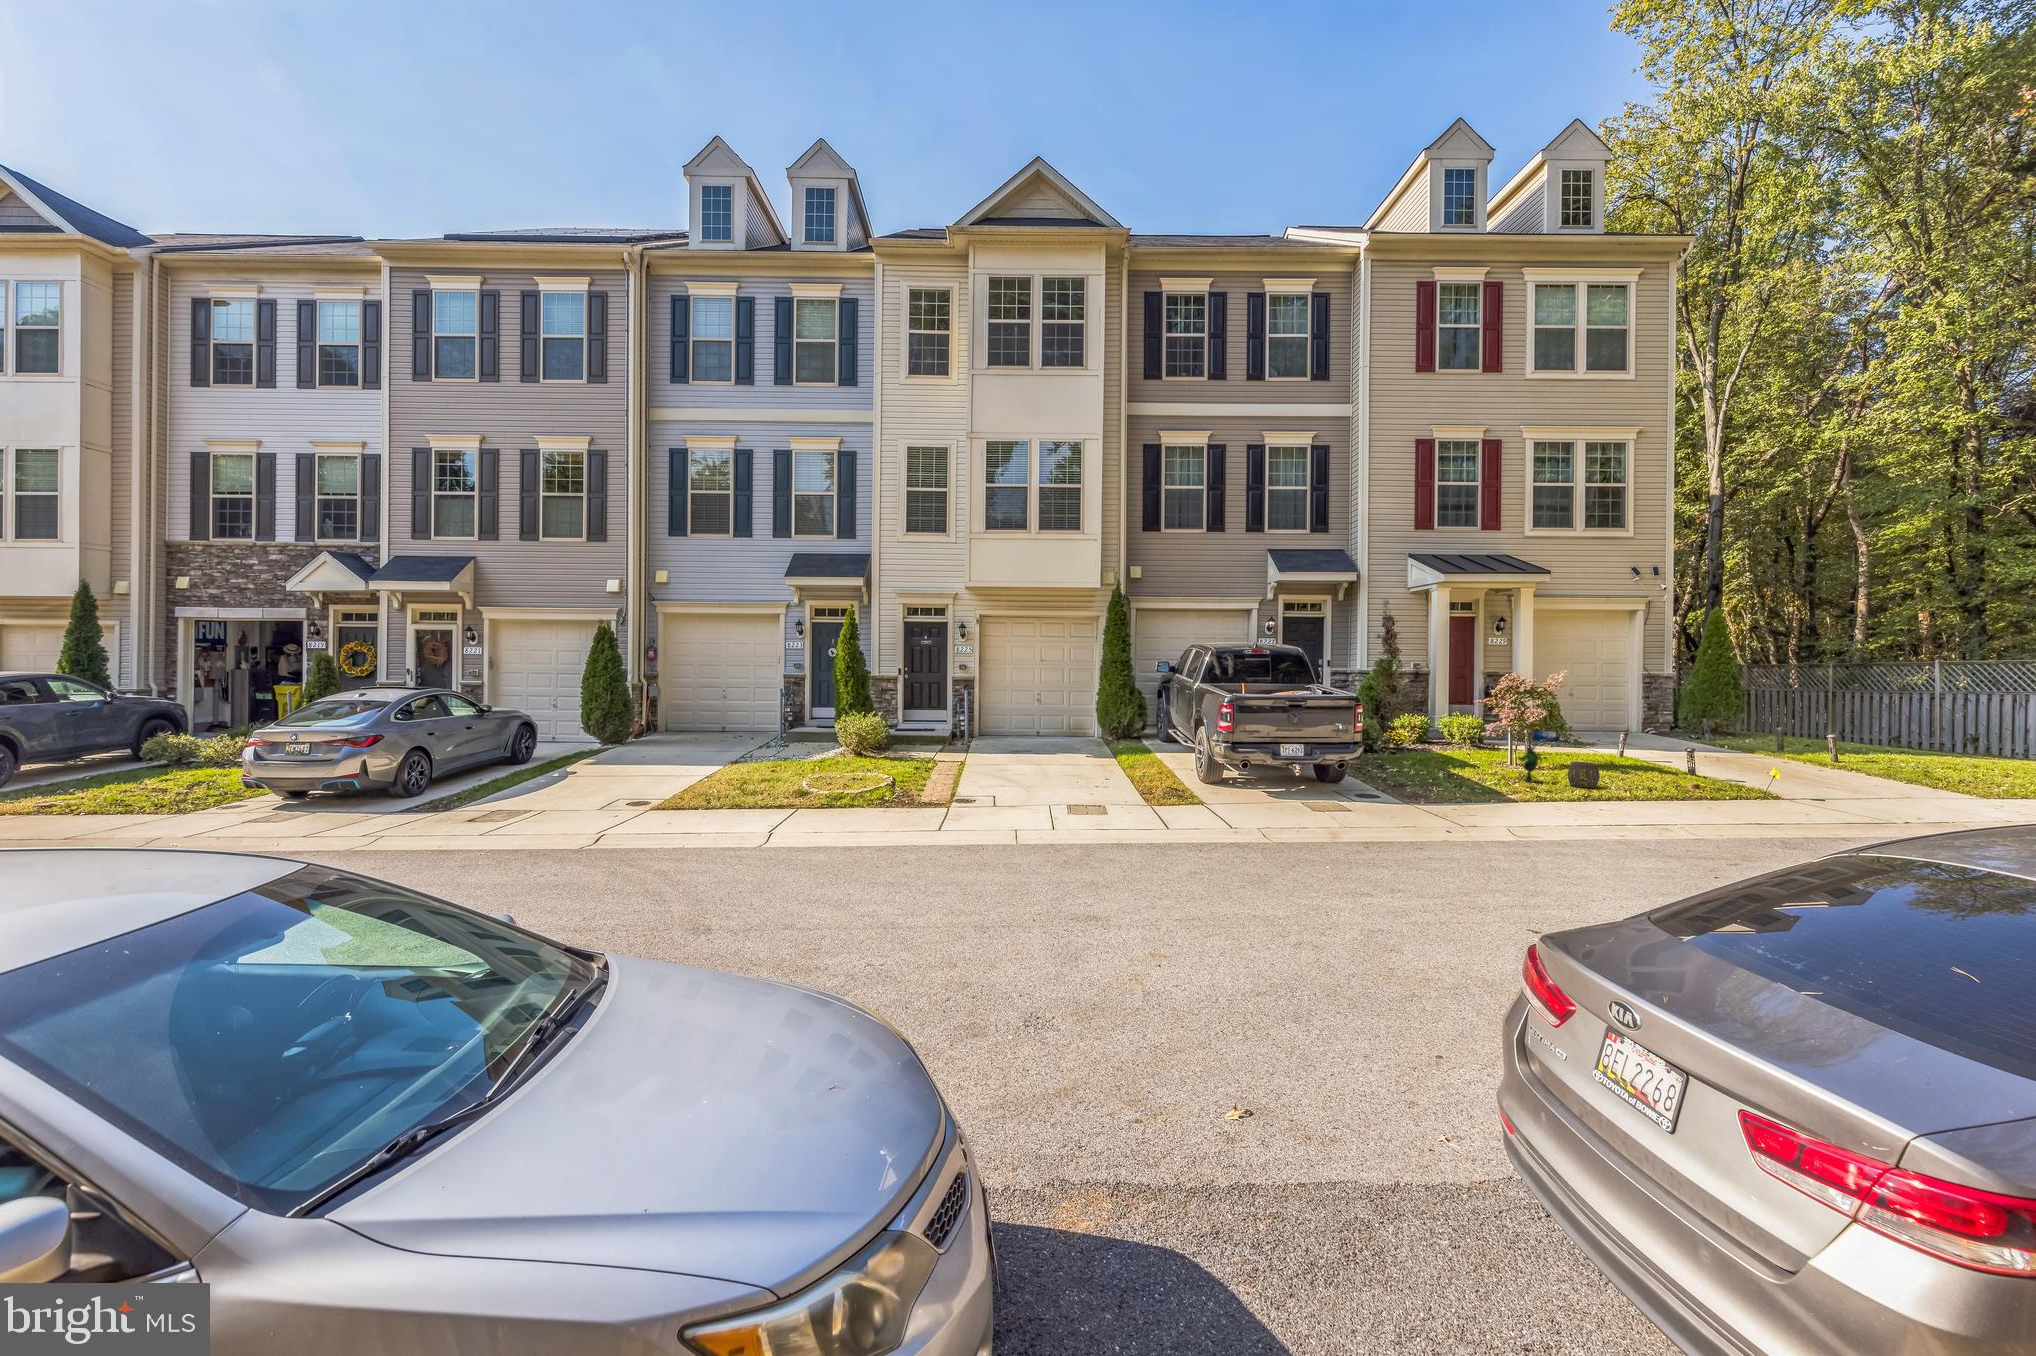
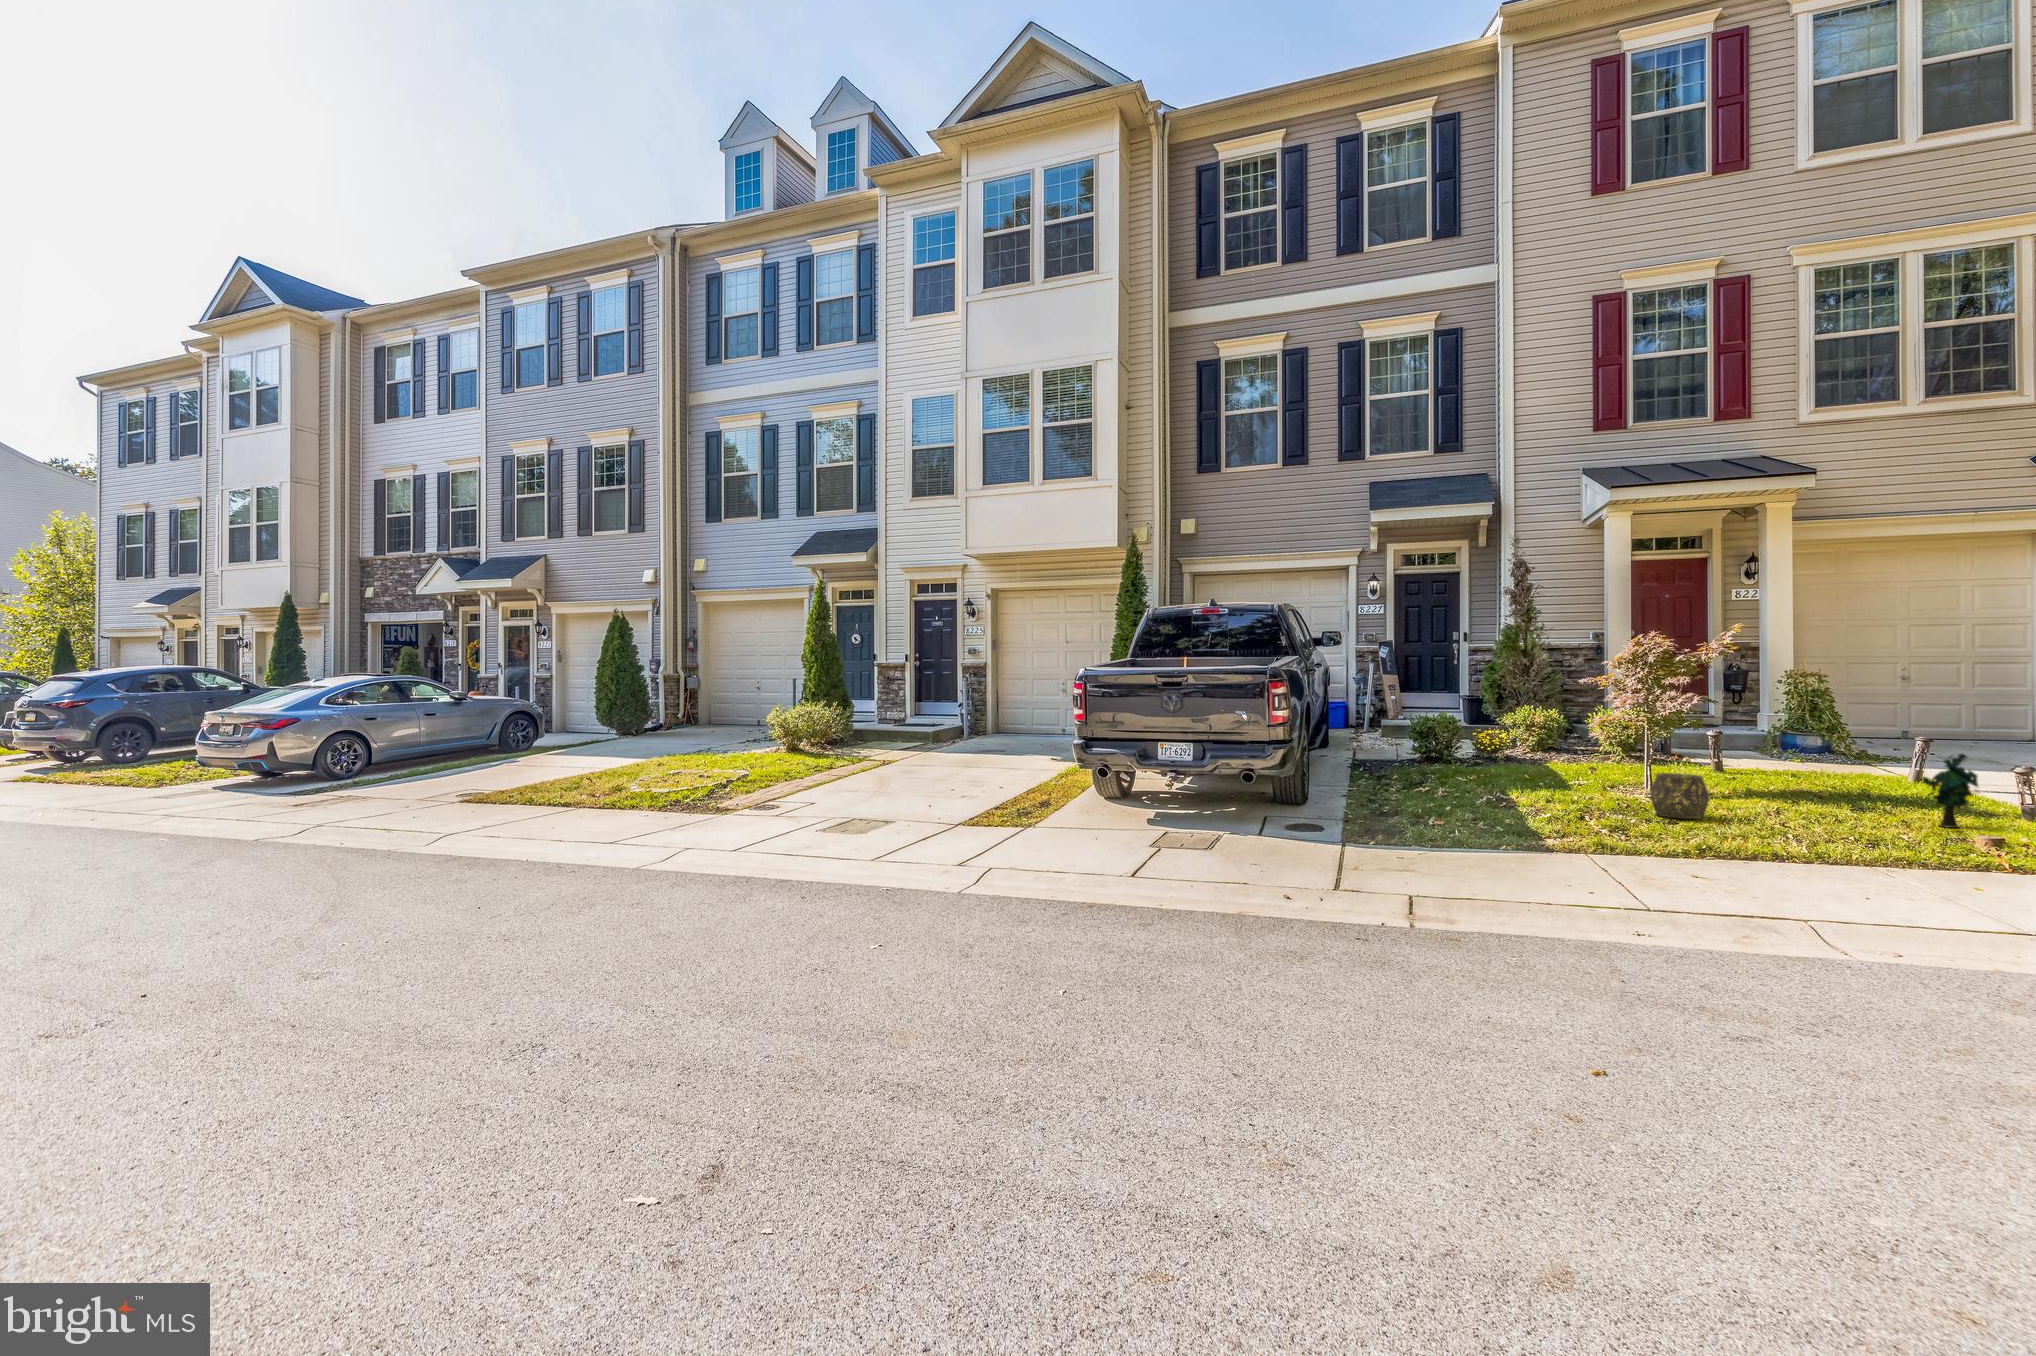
decorative plant: present [1518,745,1541,782] -> present [1922,754,1979,828]

